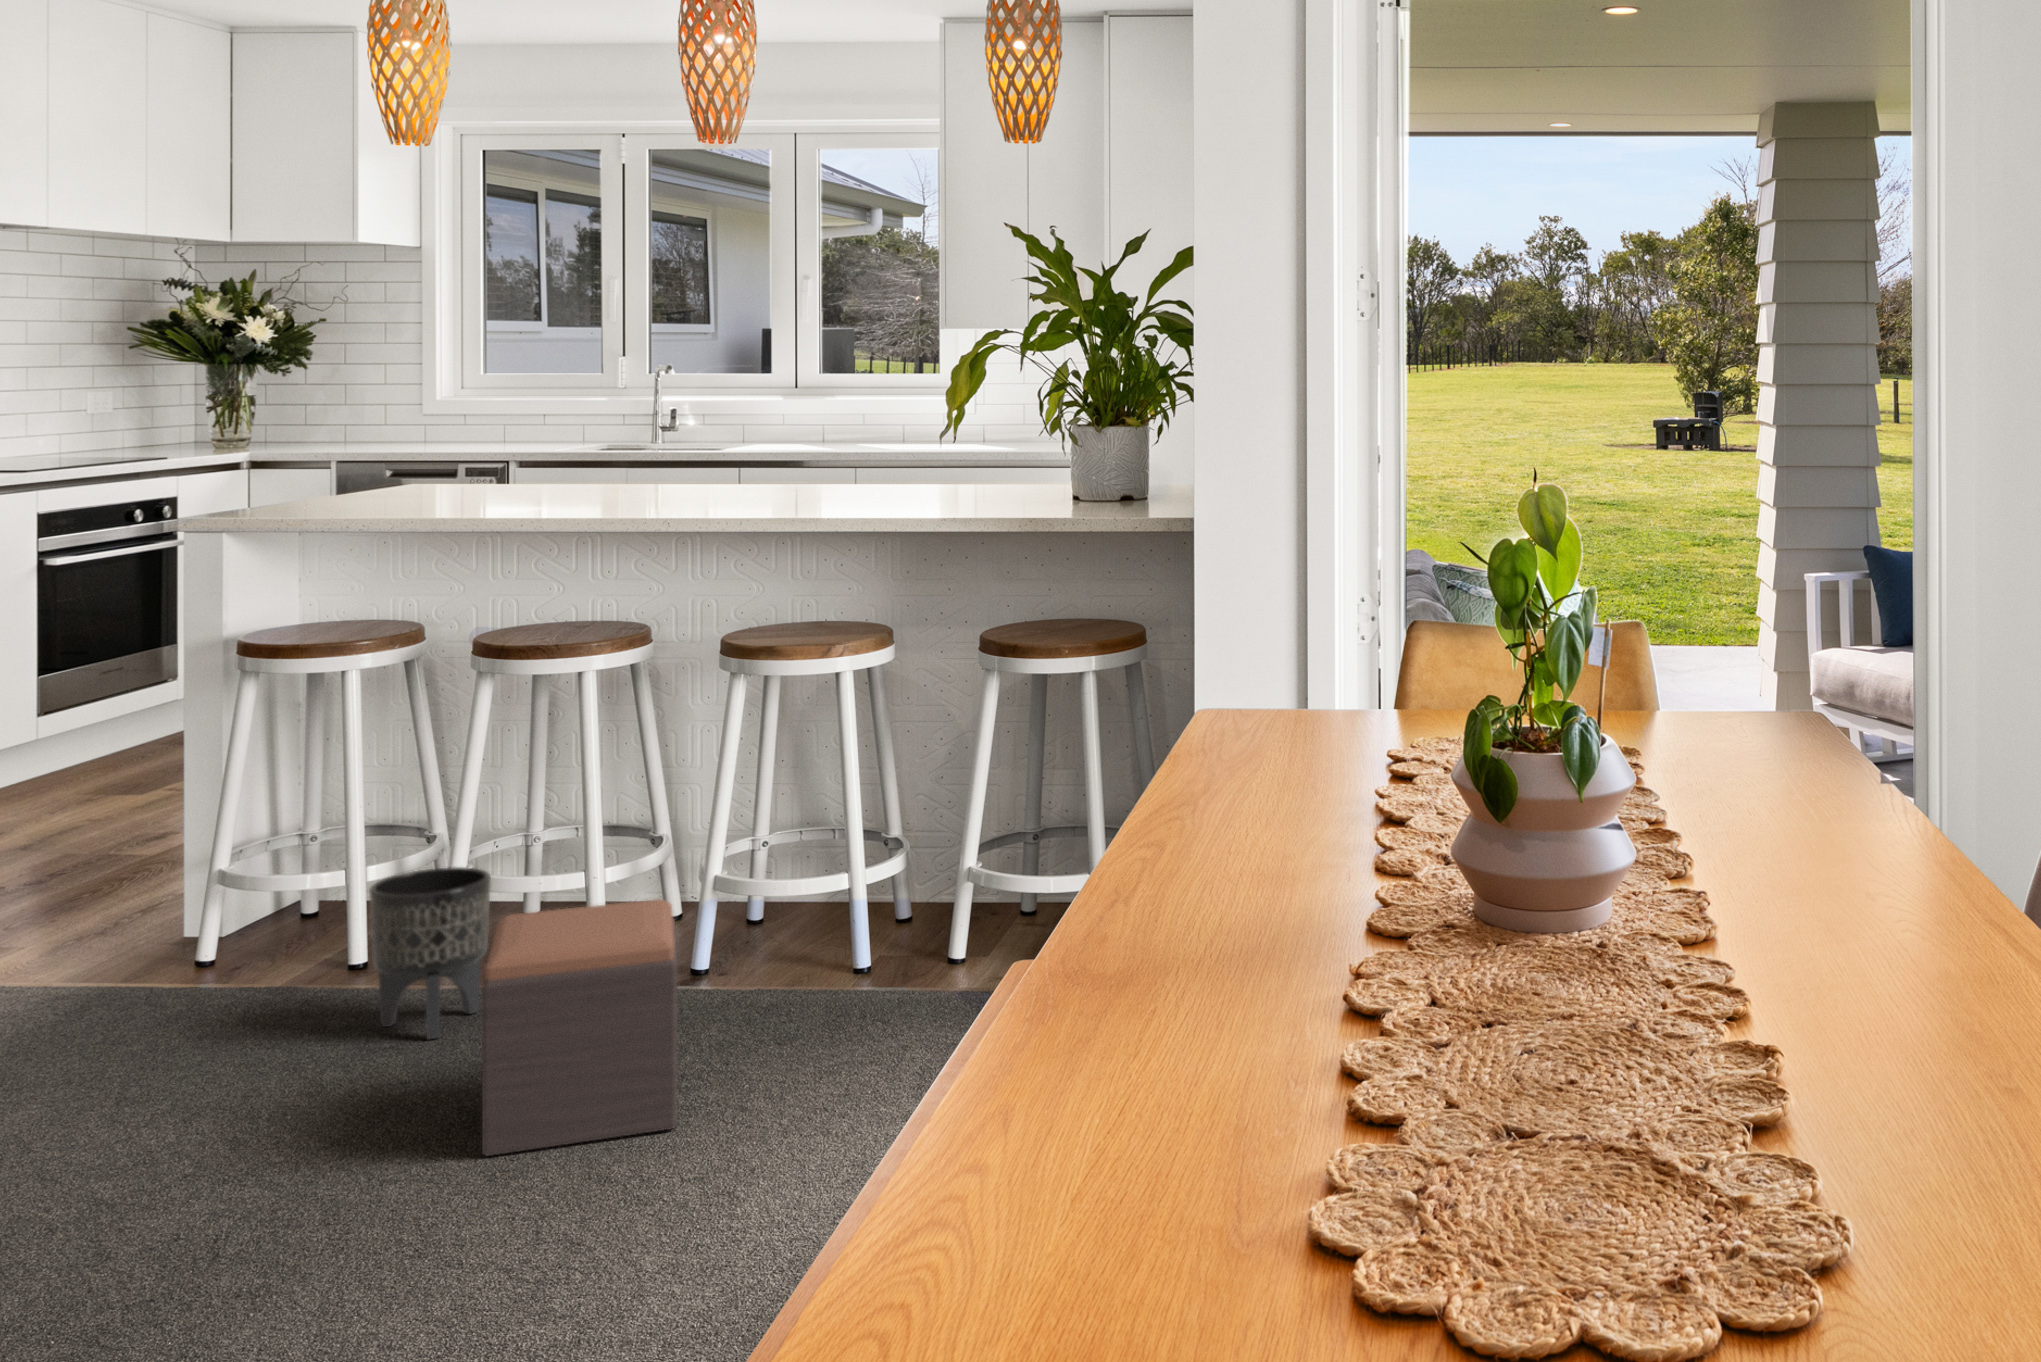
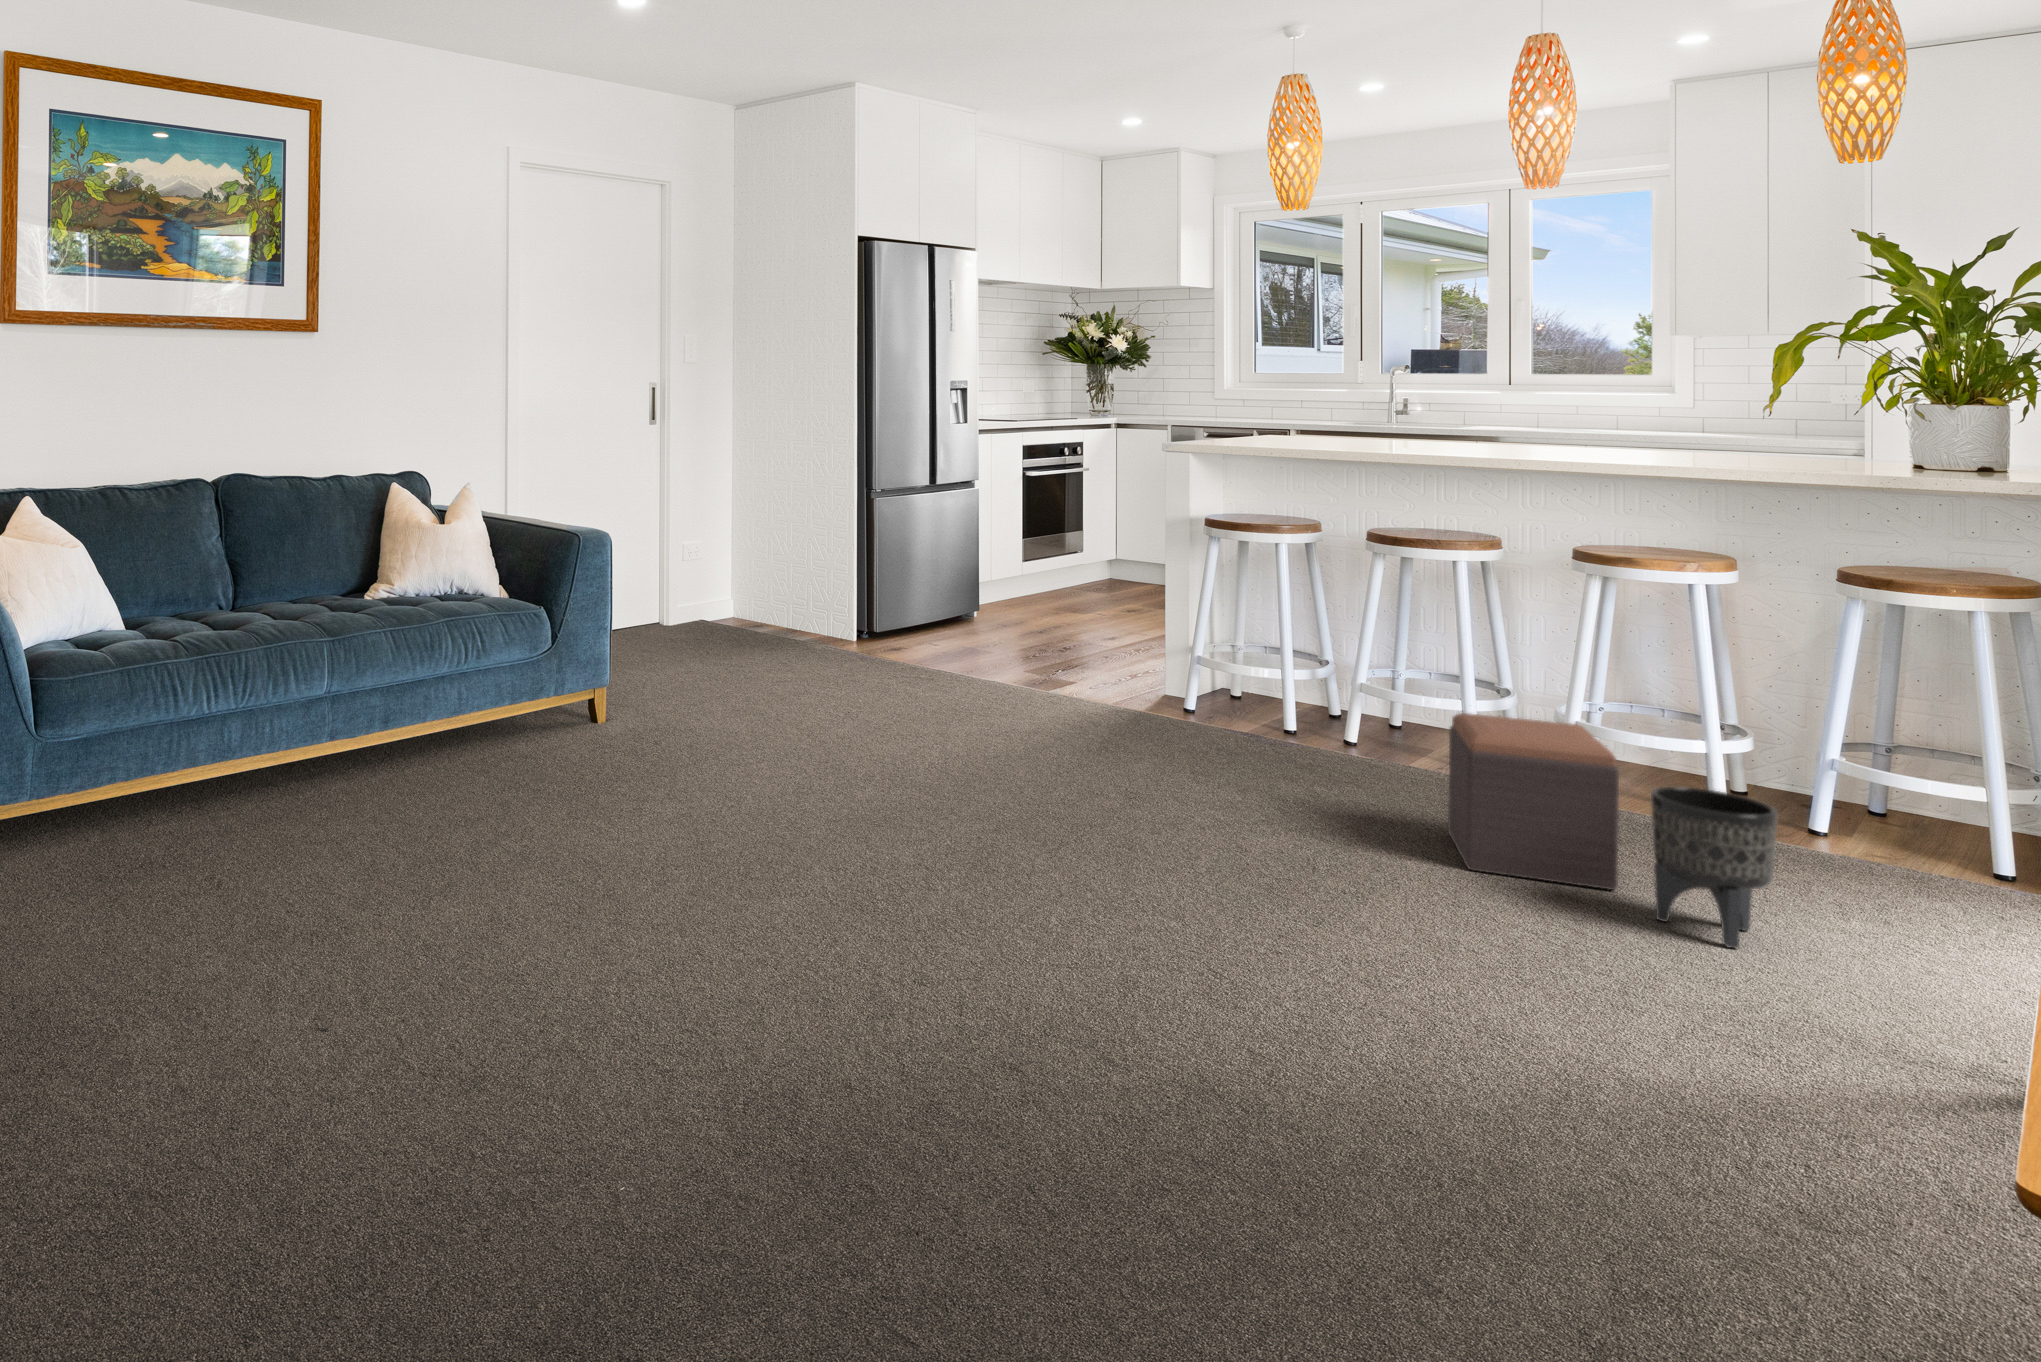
planter: present [369,867,491,1039] -> present [1651,787,1778,948]

